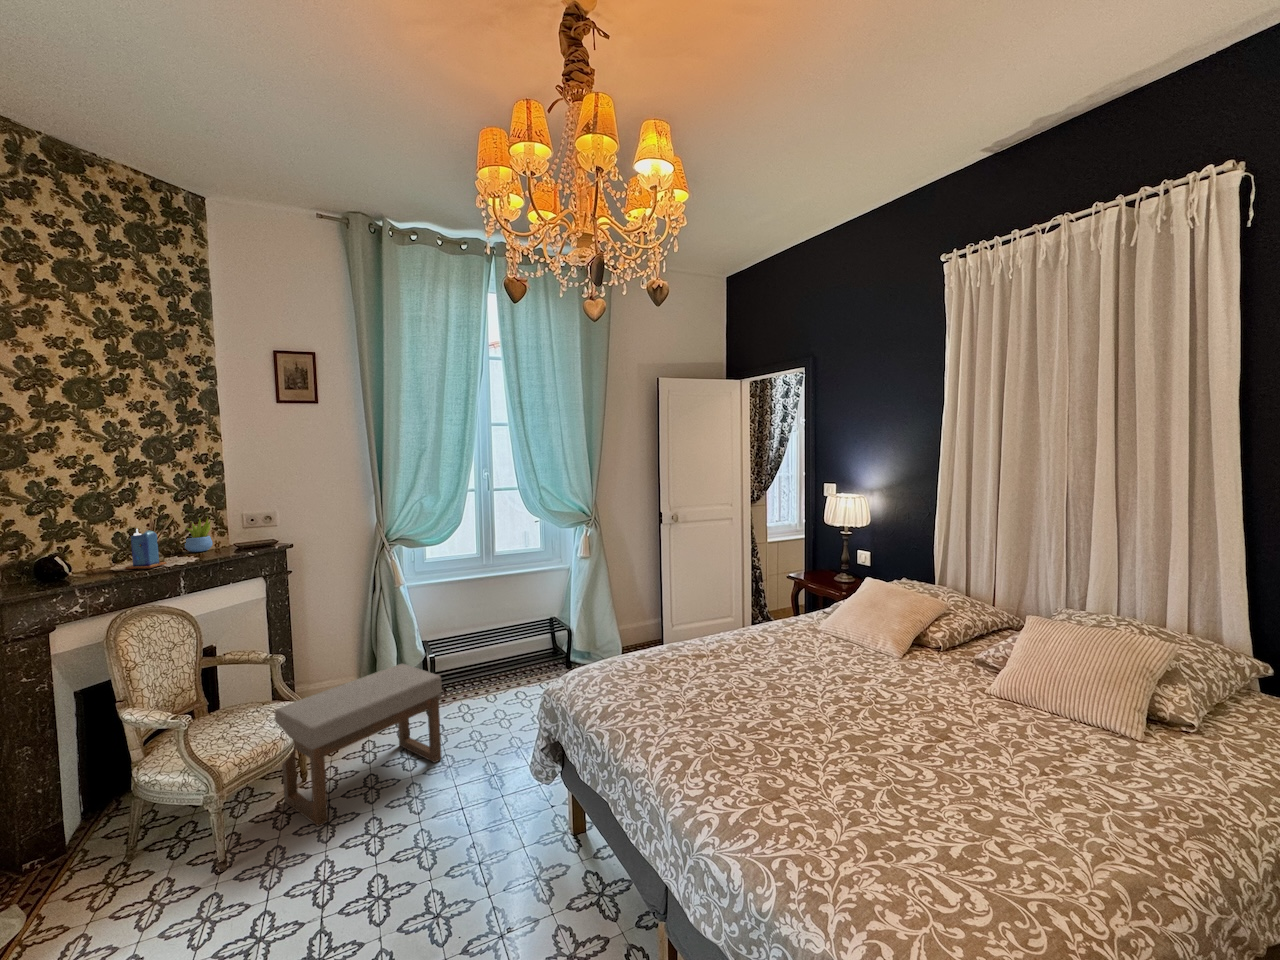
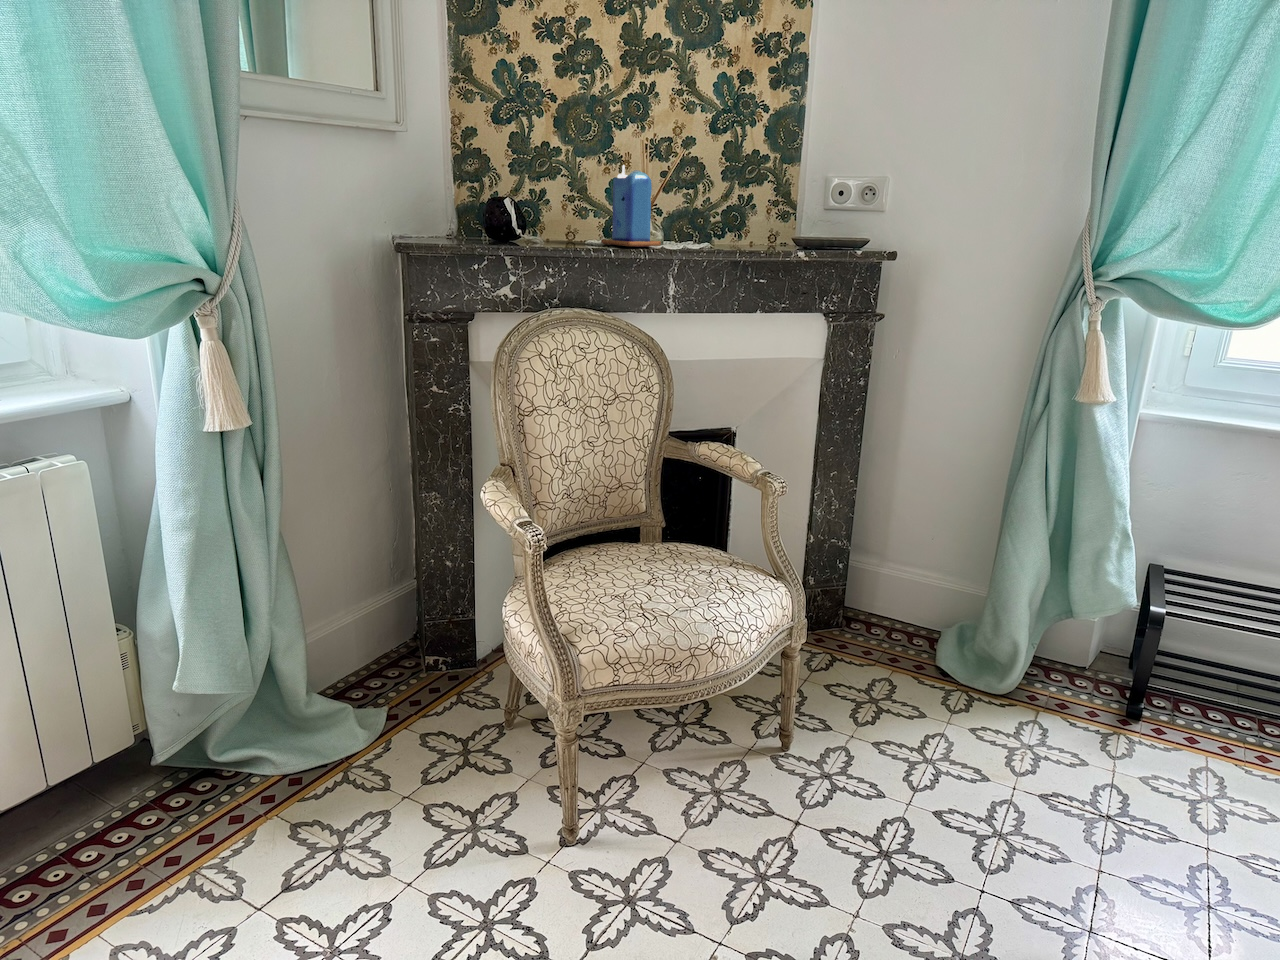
succulent plant: present [185,517,213,552] -> none [717,169,762,242]
ottoman: present [275,664,442,826] -> none [734,598,1155,911]

